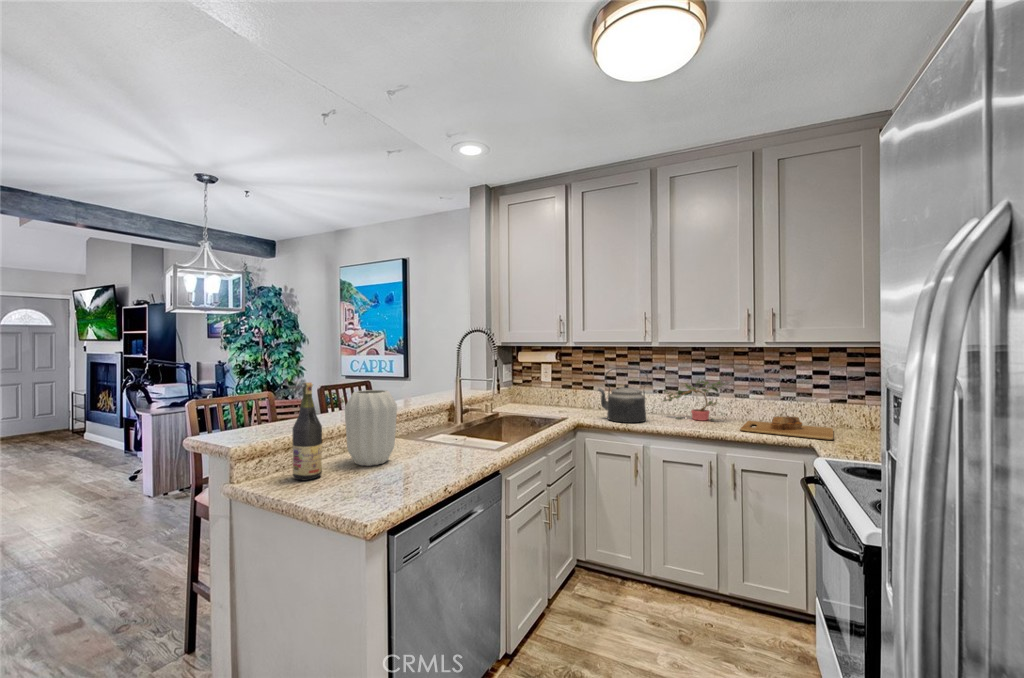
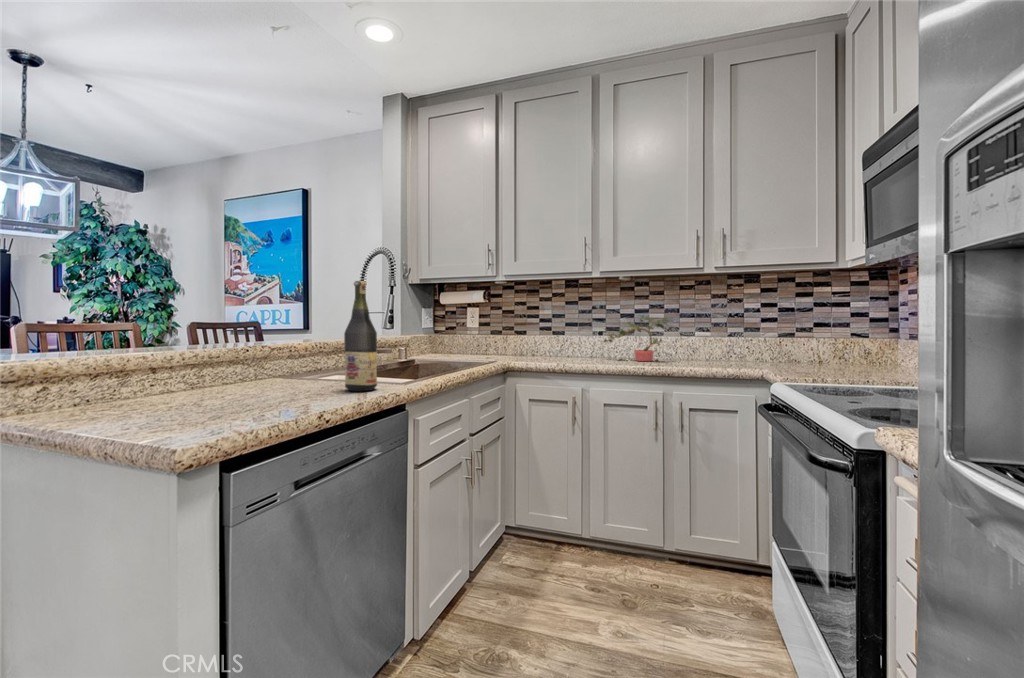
kettle: present [598,368,648,423] -> none [530,301,588,363]
wine bottle: present [292,382,322,480] -> present [344,281,377,391]
vase: present [345,390,397,466] -> none [177,298,259,400]
cutting board: present [740,416,834,440] -> none [689,350,789,371]

